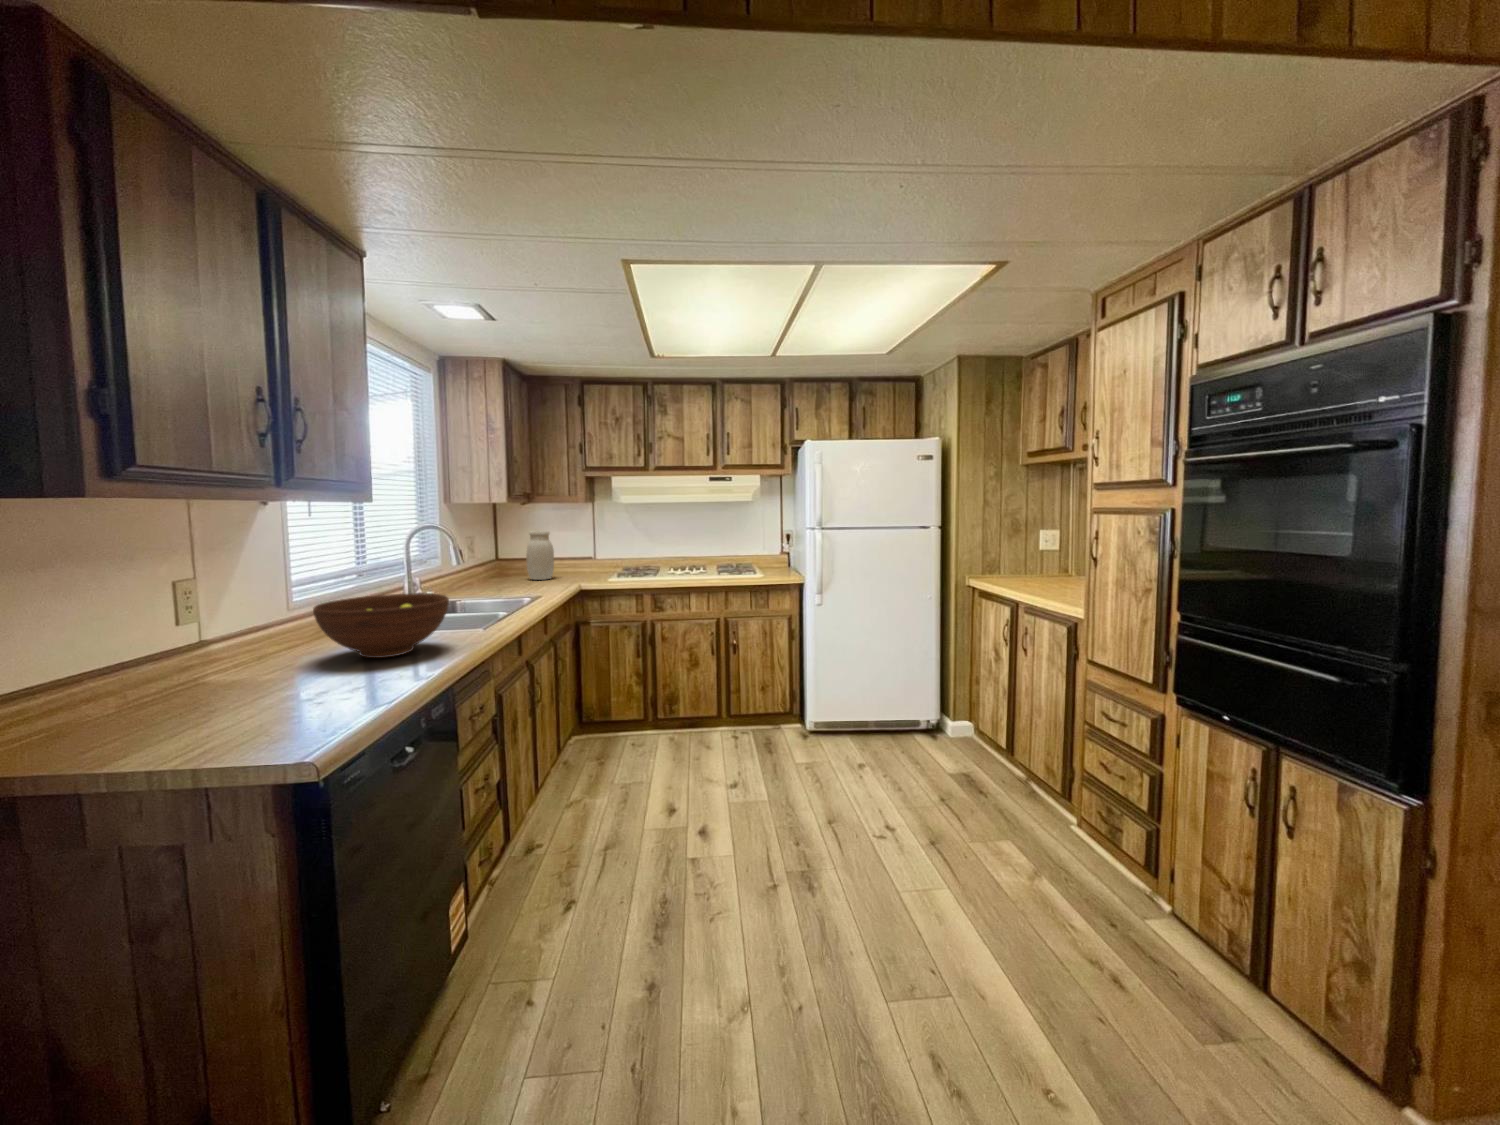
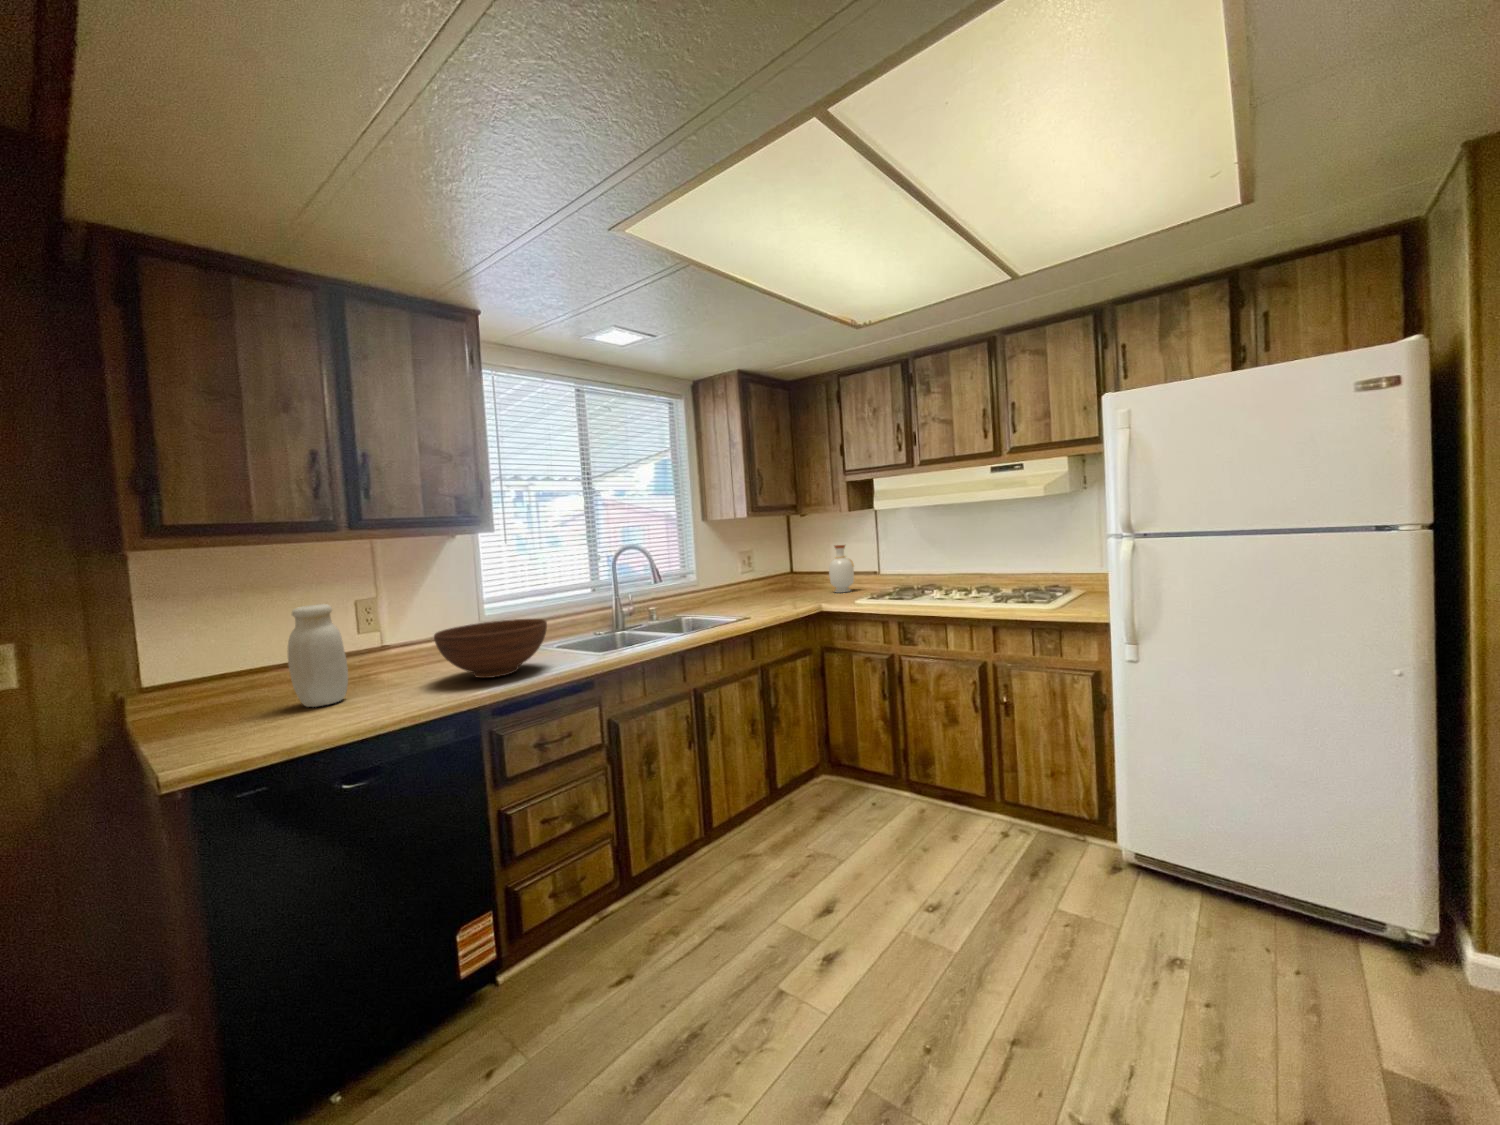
jar: present [526,530,554,580] -> present [288,604,348,707]
bottle: none [555,530,580,574] -> present [829,545,854,593]

